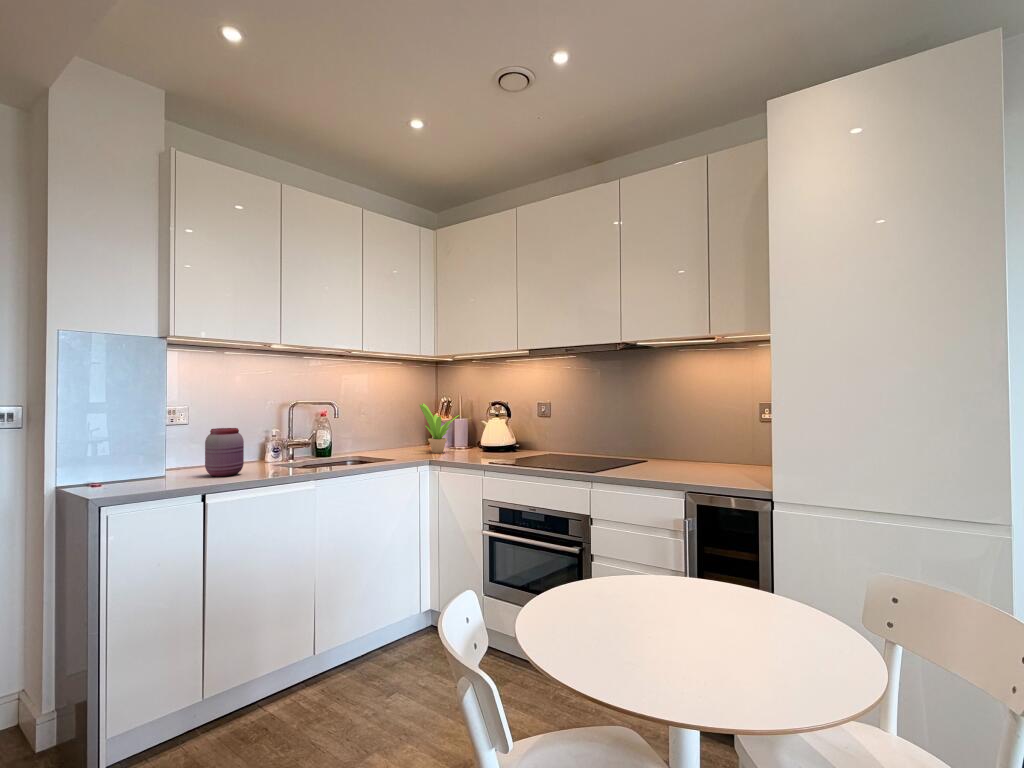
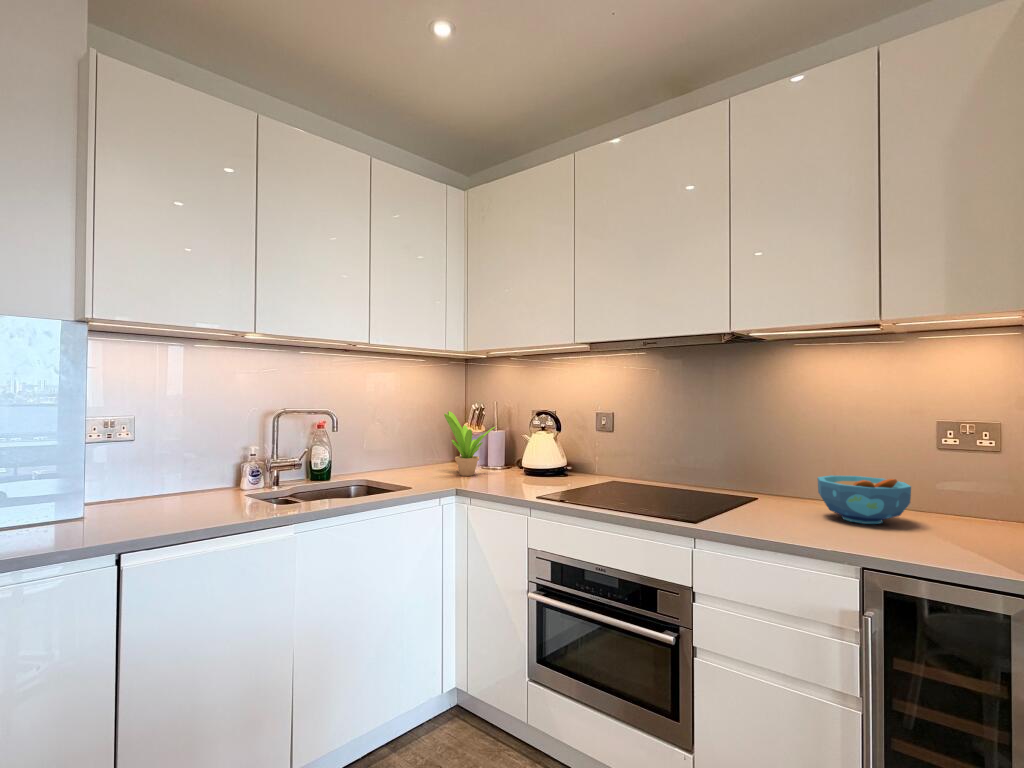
jar: present [205,428,244,476] -> none [136,450,194,521]
bowl: none [679,440,734,471] -> present [818,475,911,524]

